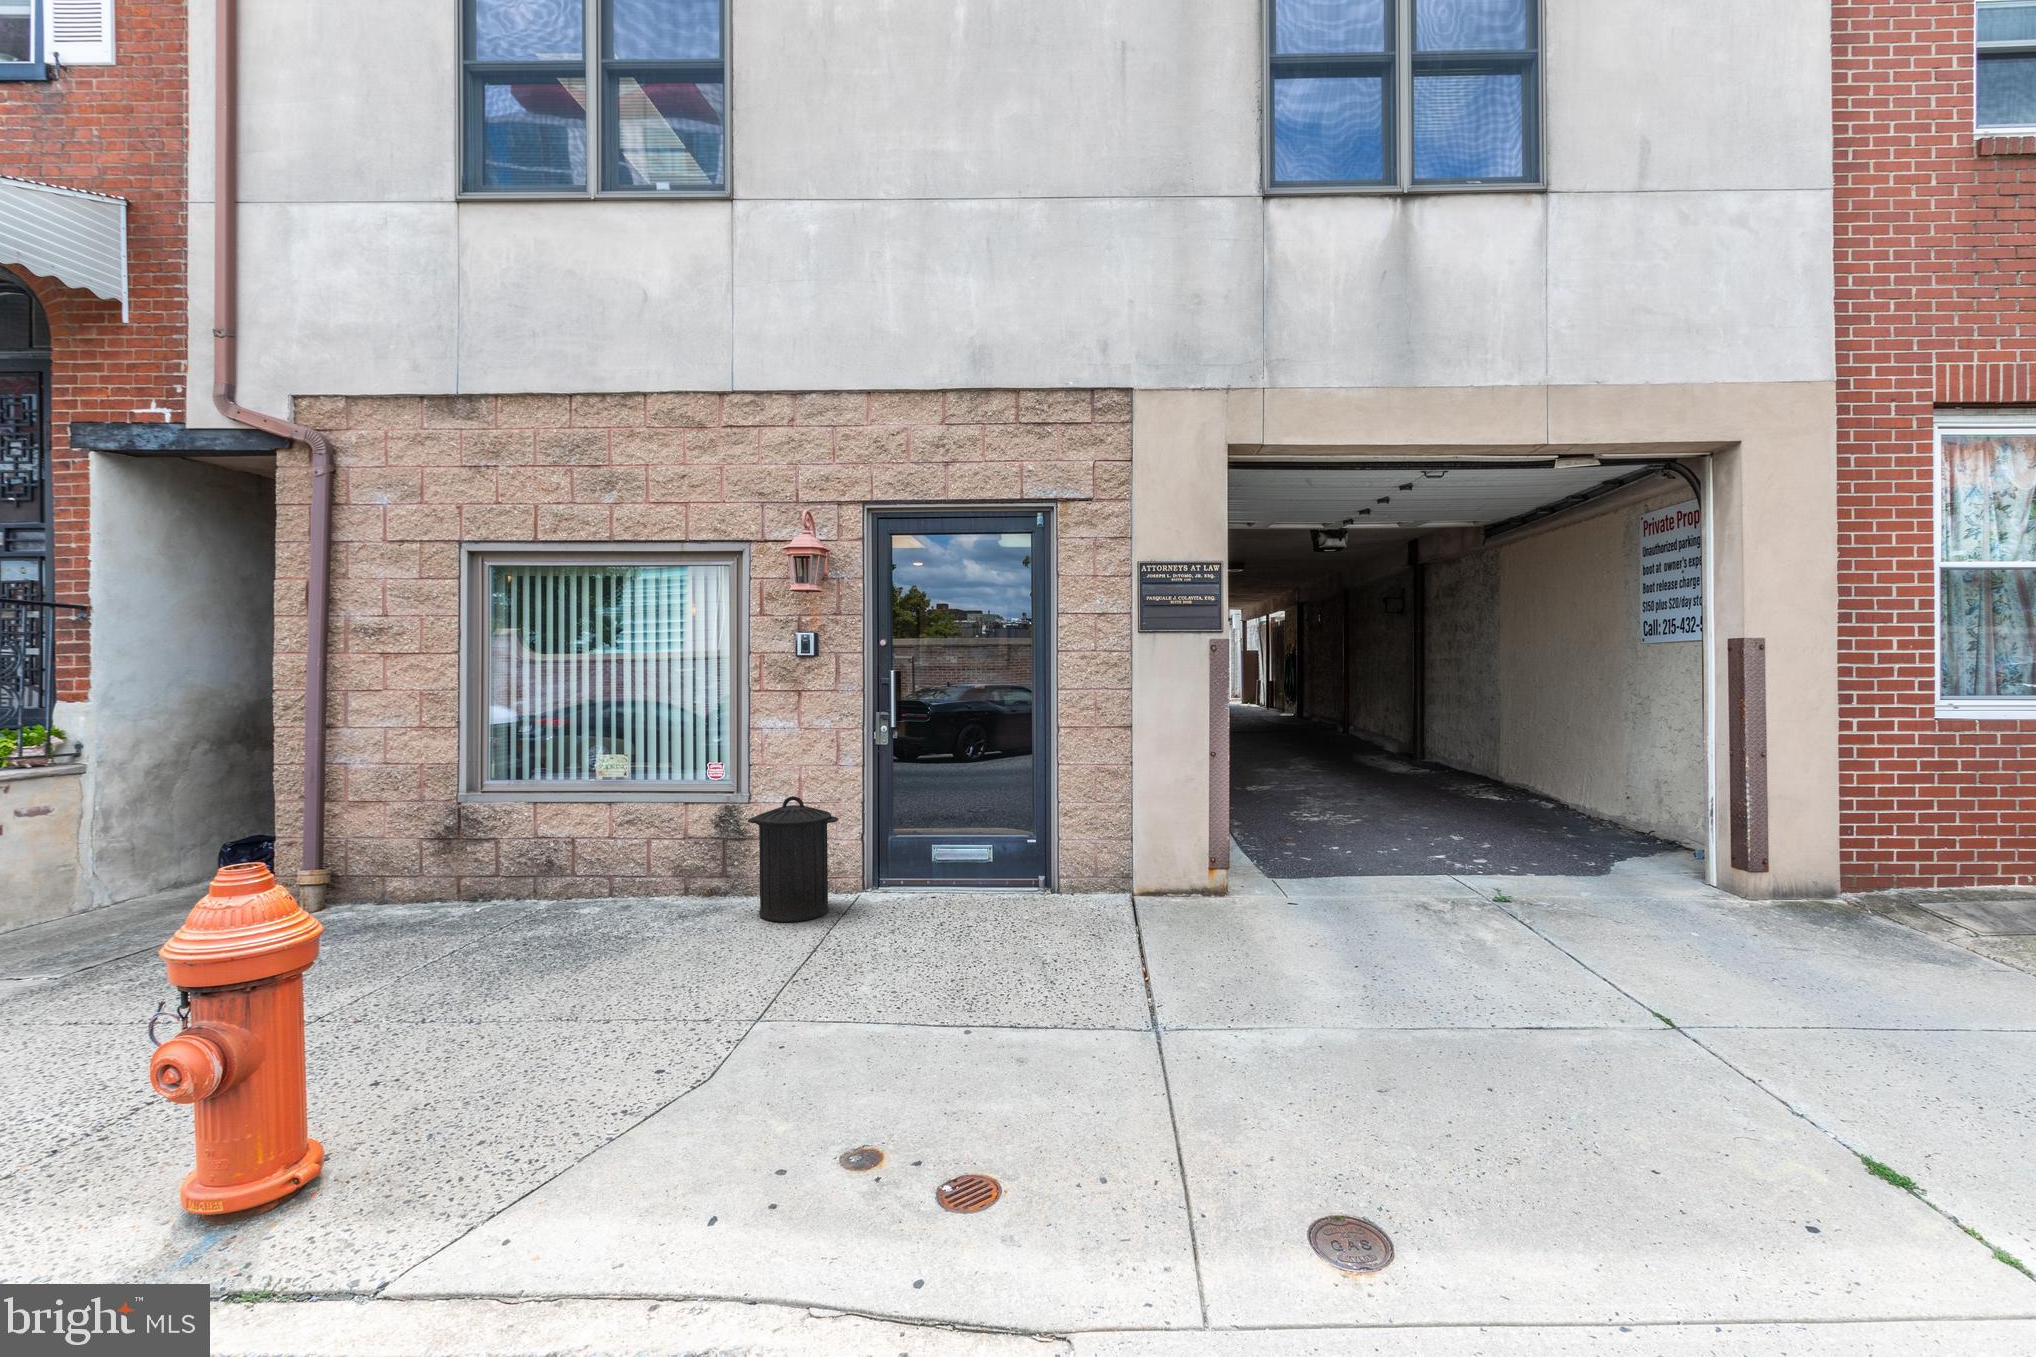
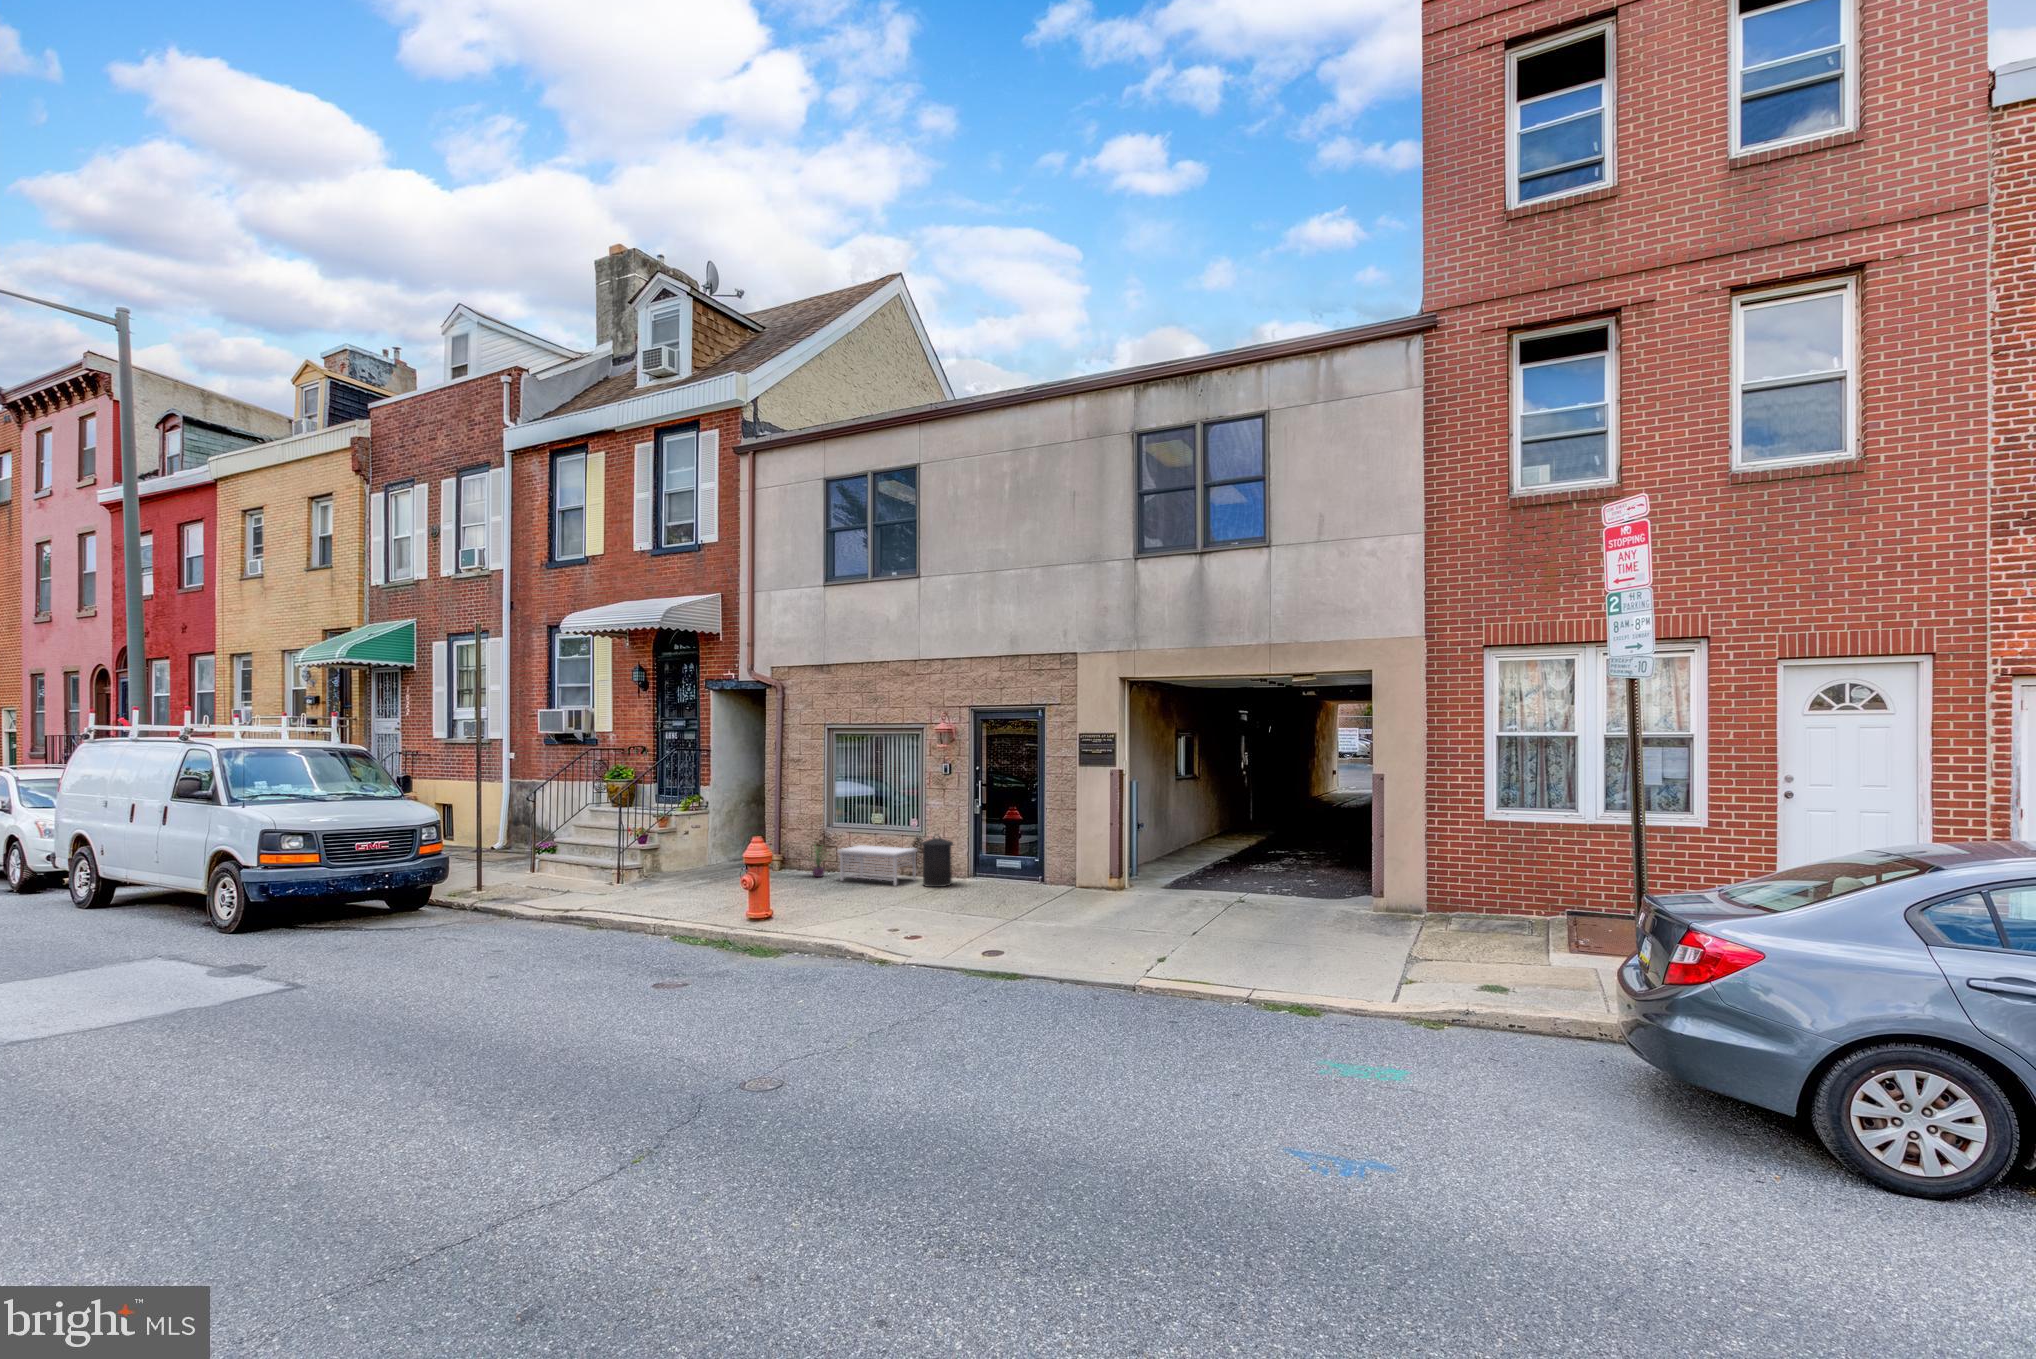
storage bench: none [517,831,728,928] -> present [837,845,917,886]
decorative plant: none [403,835,503,920] -> present [813,847,824,877]

